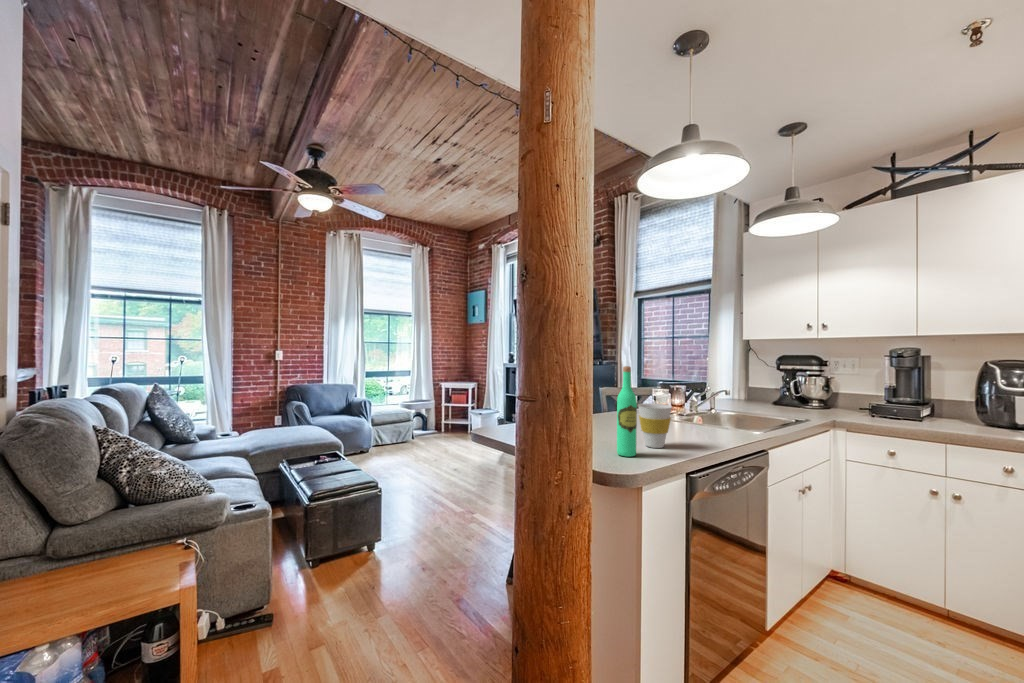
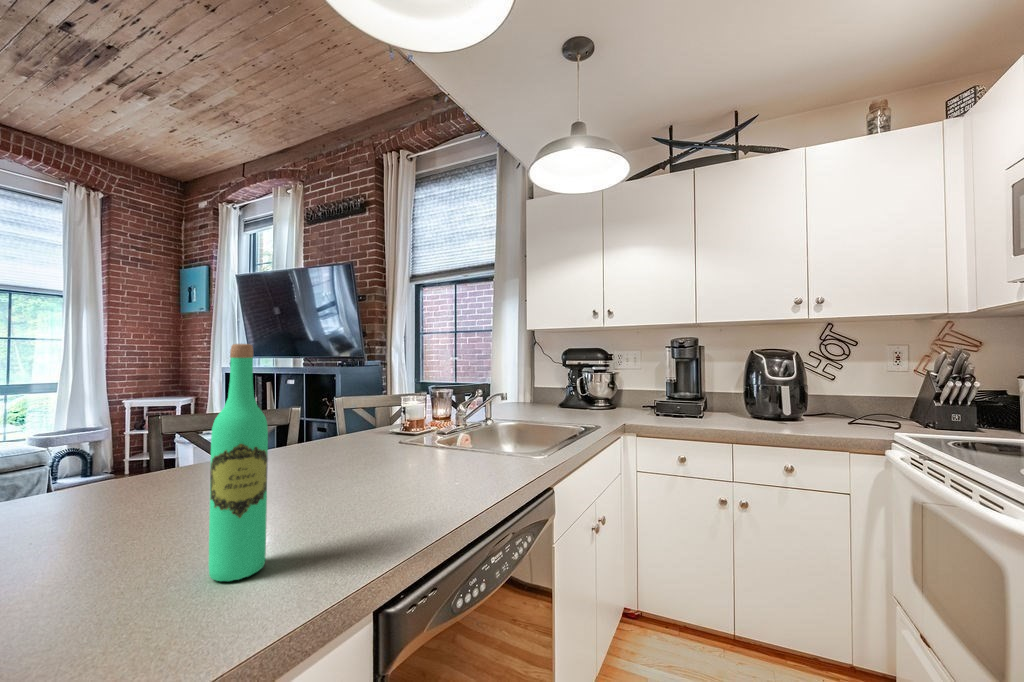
cup: present [638,403,672,448] -> none [306,427,381,526]

